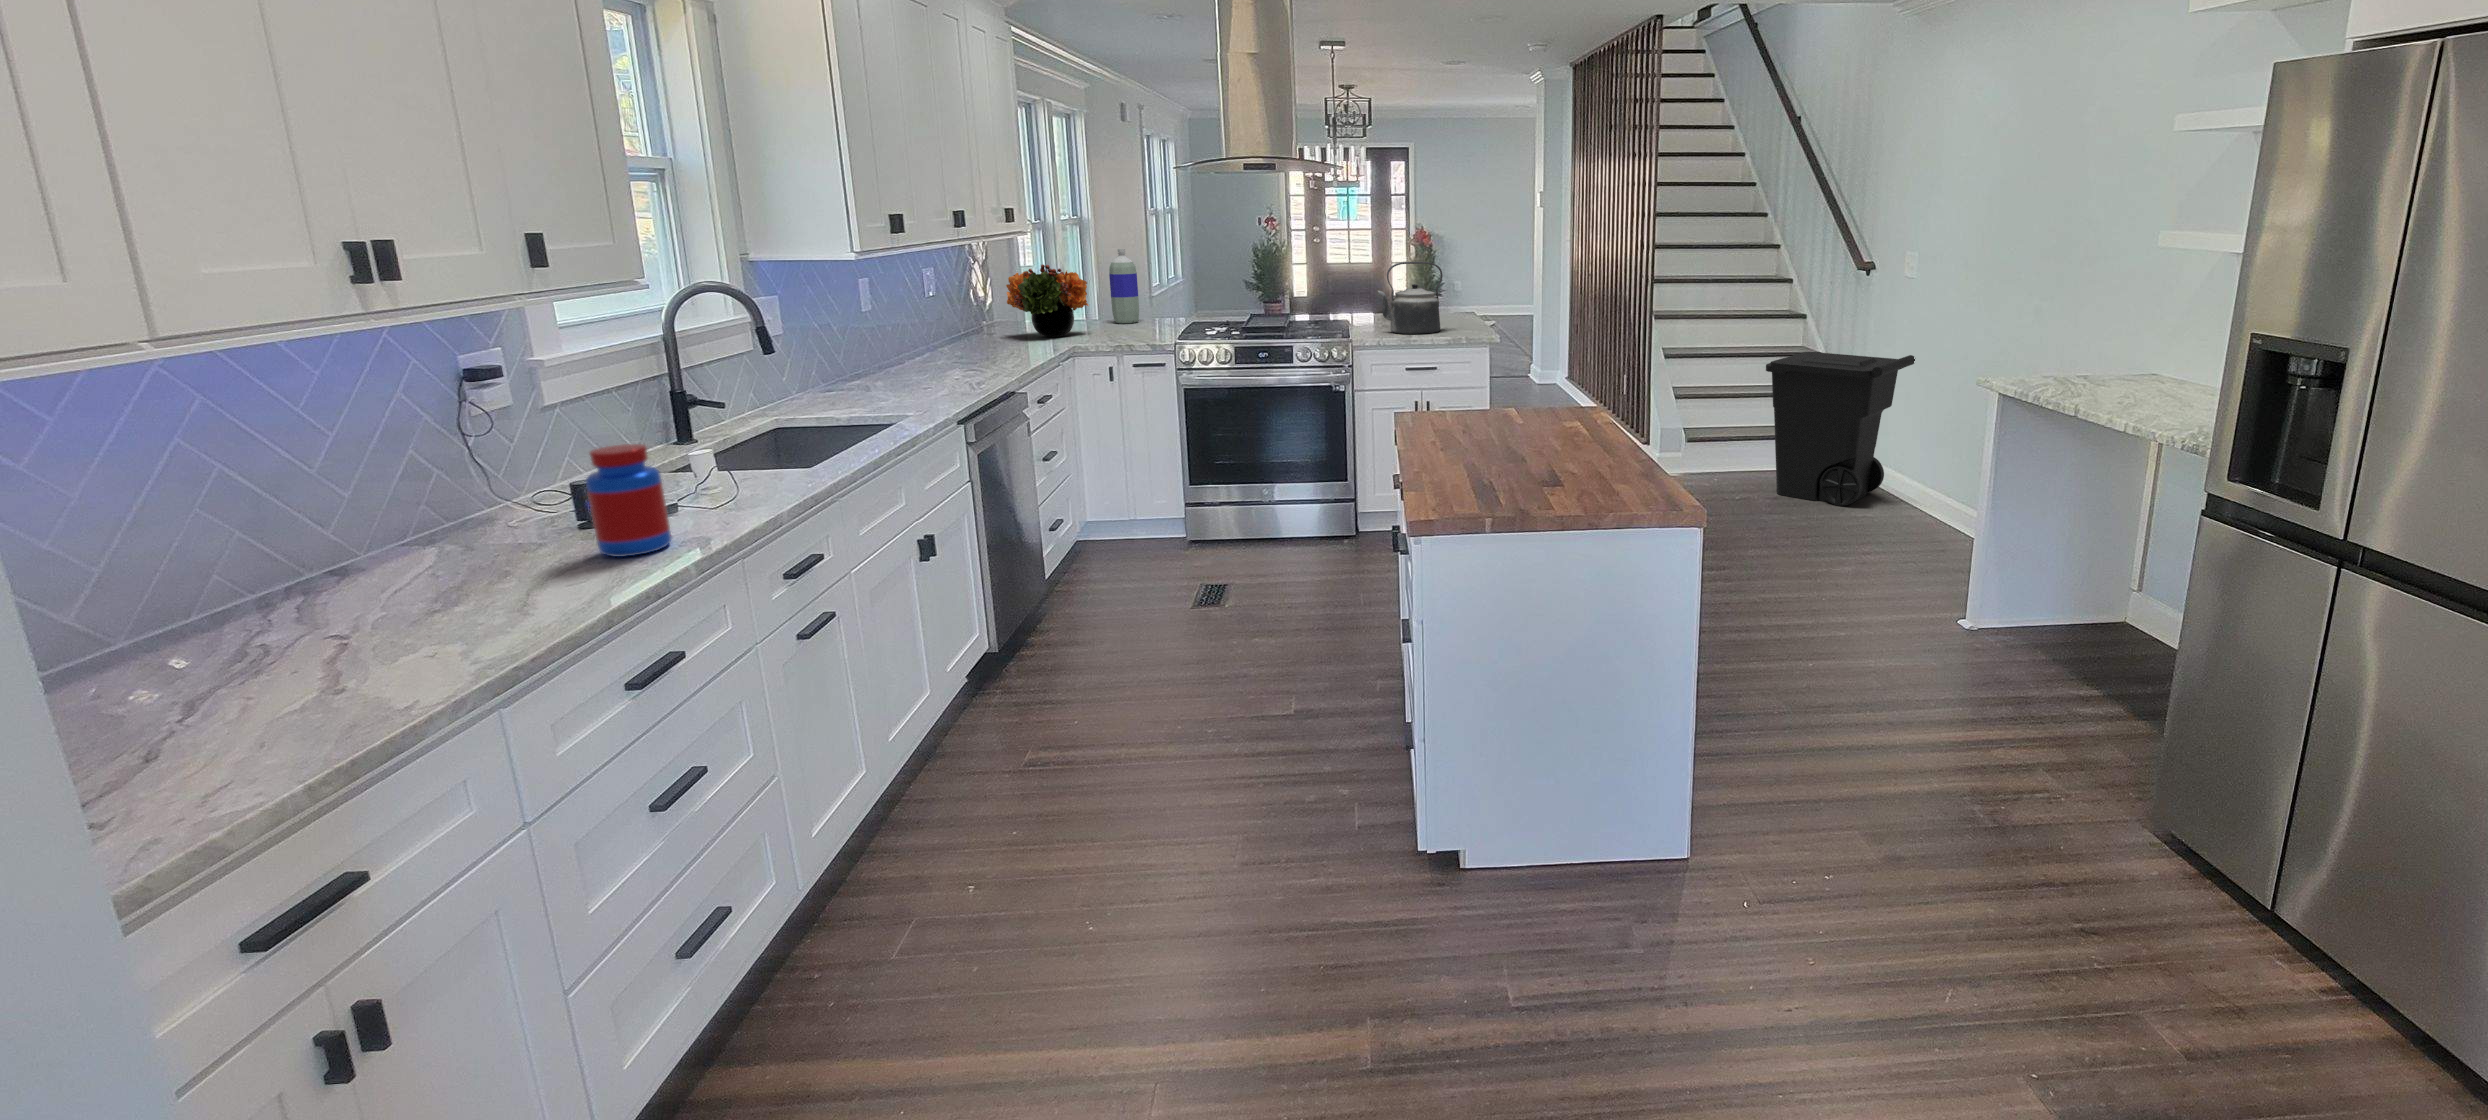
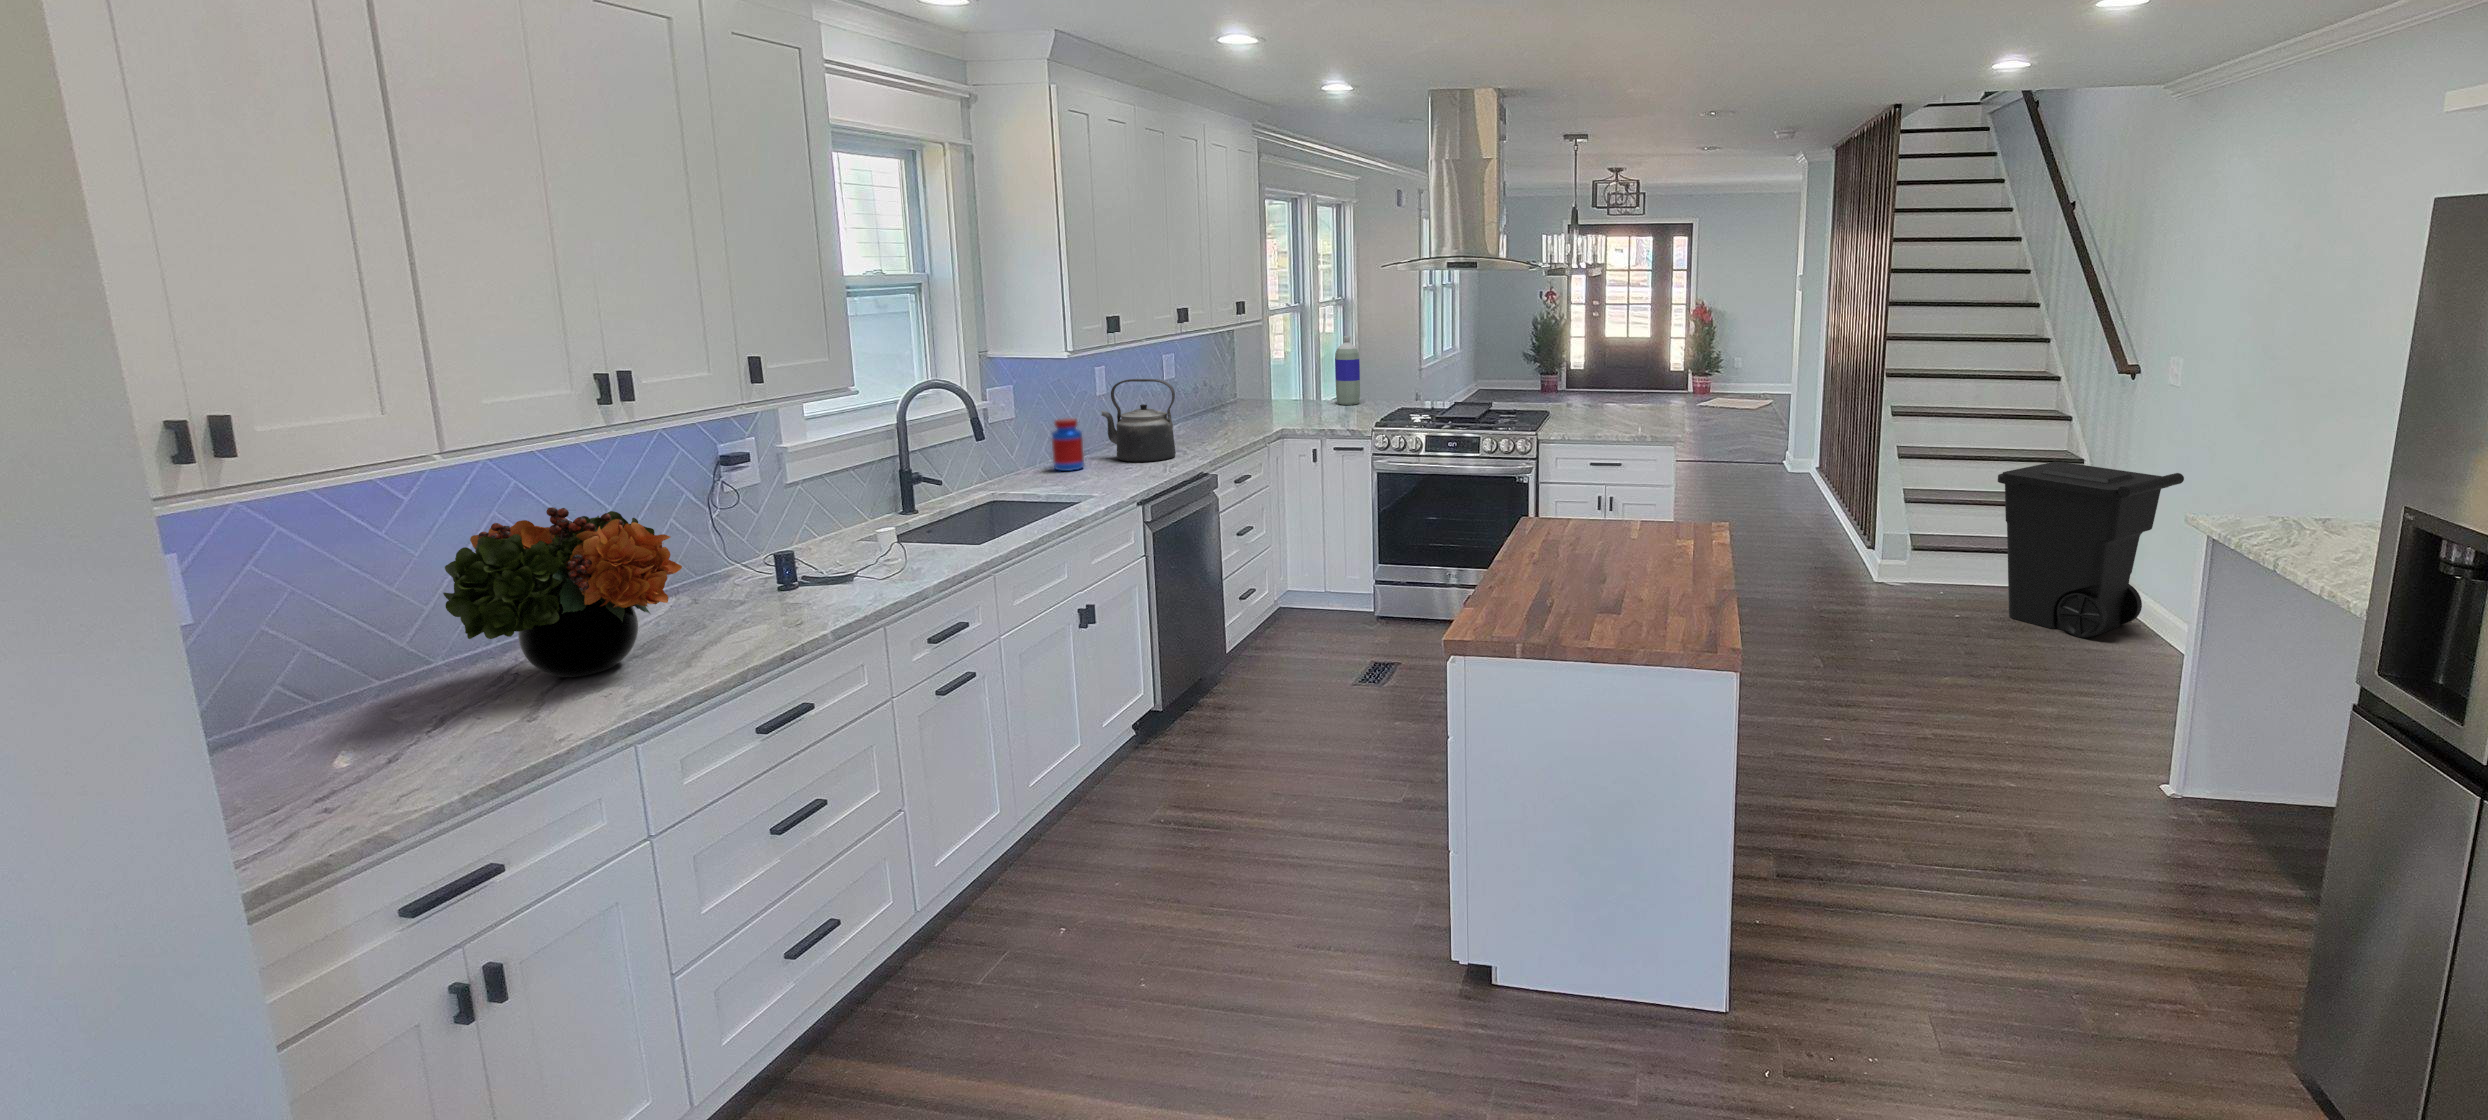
kettle: present [1377,262,1442,334] -> present [1101,379,1176,462]
flower arrangement: present [1006,265,1088,337] -> present [443,507,682,677]
jar: present [586,444,671,557] -> present [1051,418,1084,471]

